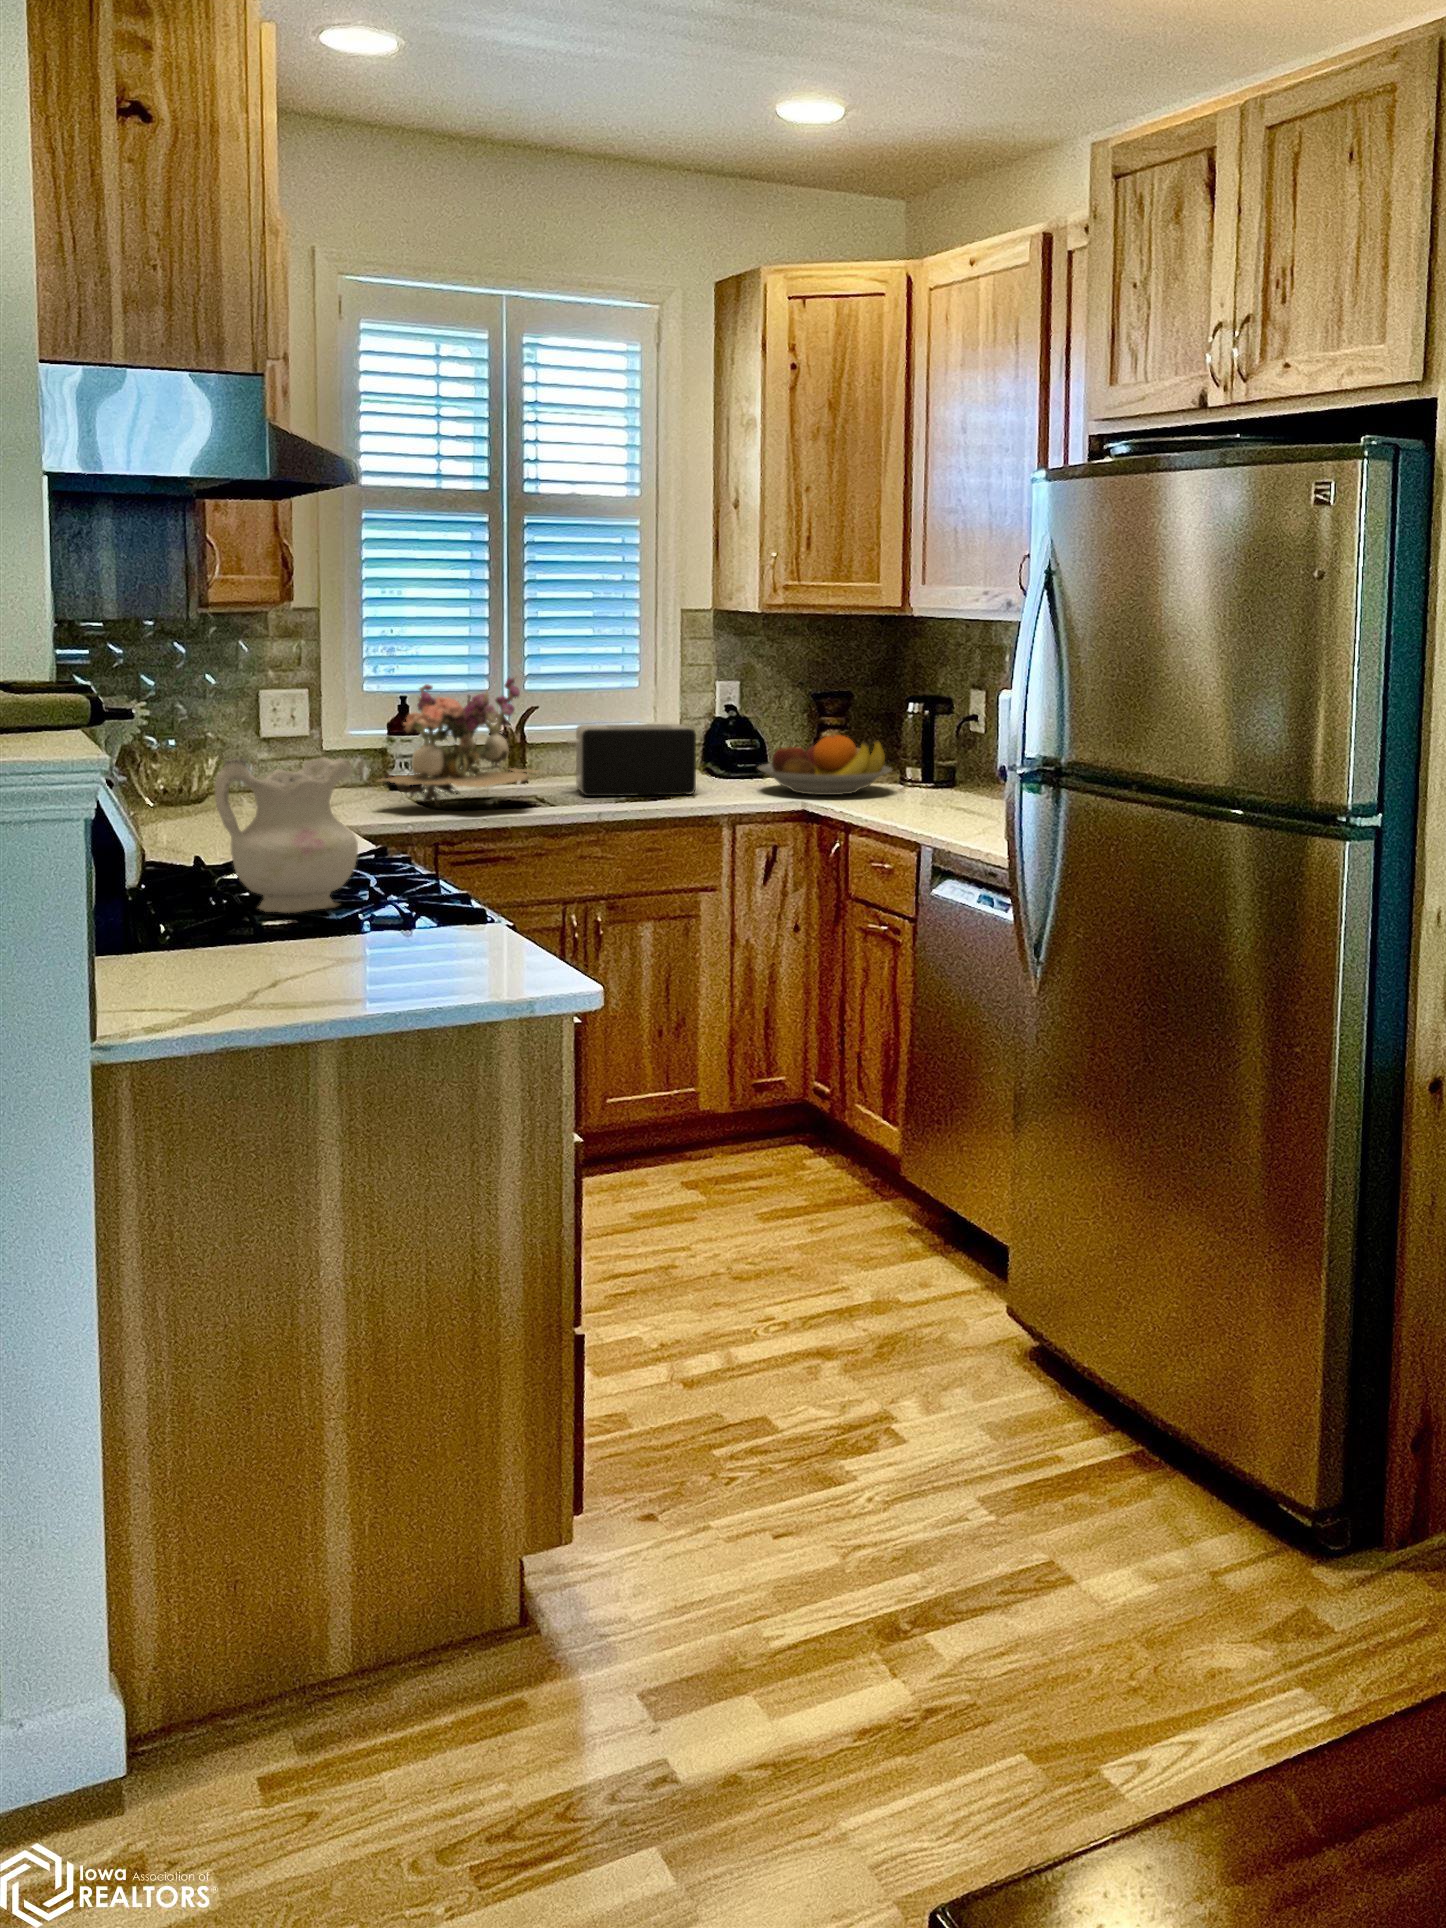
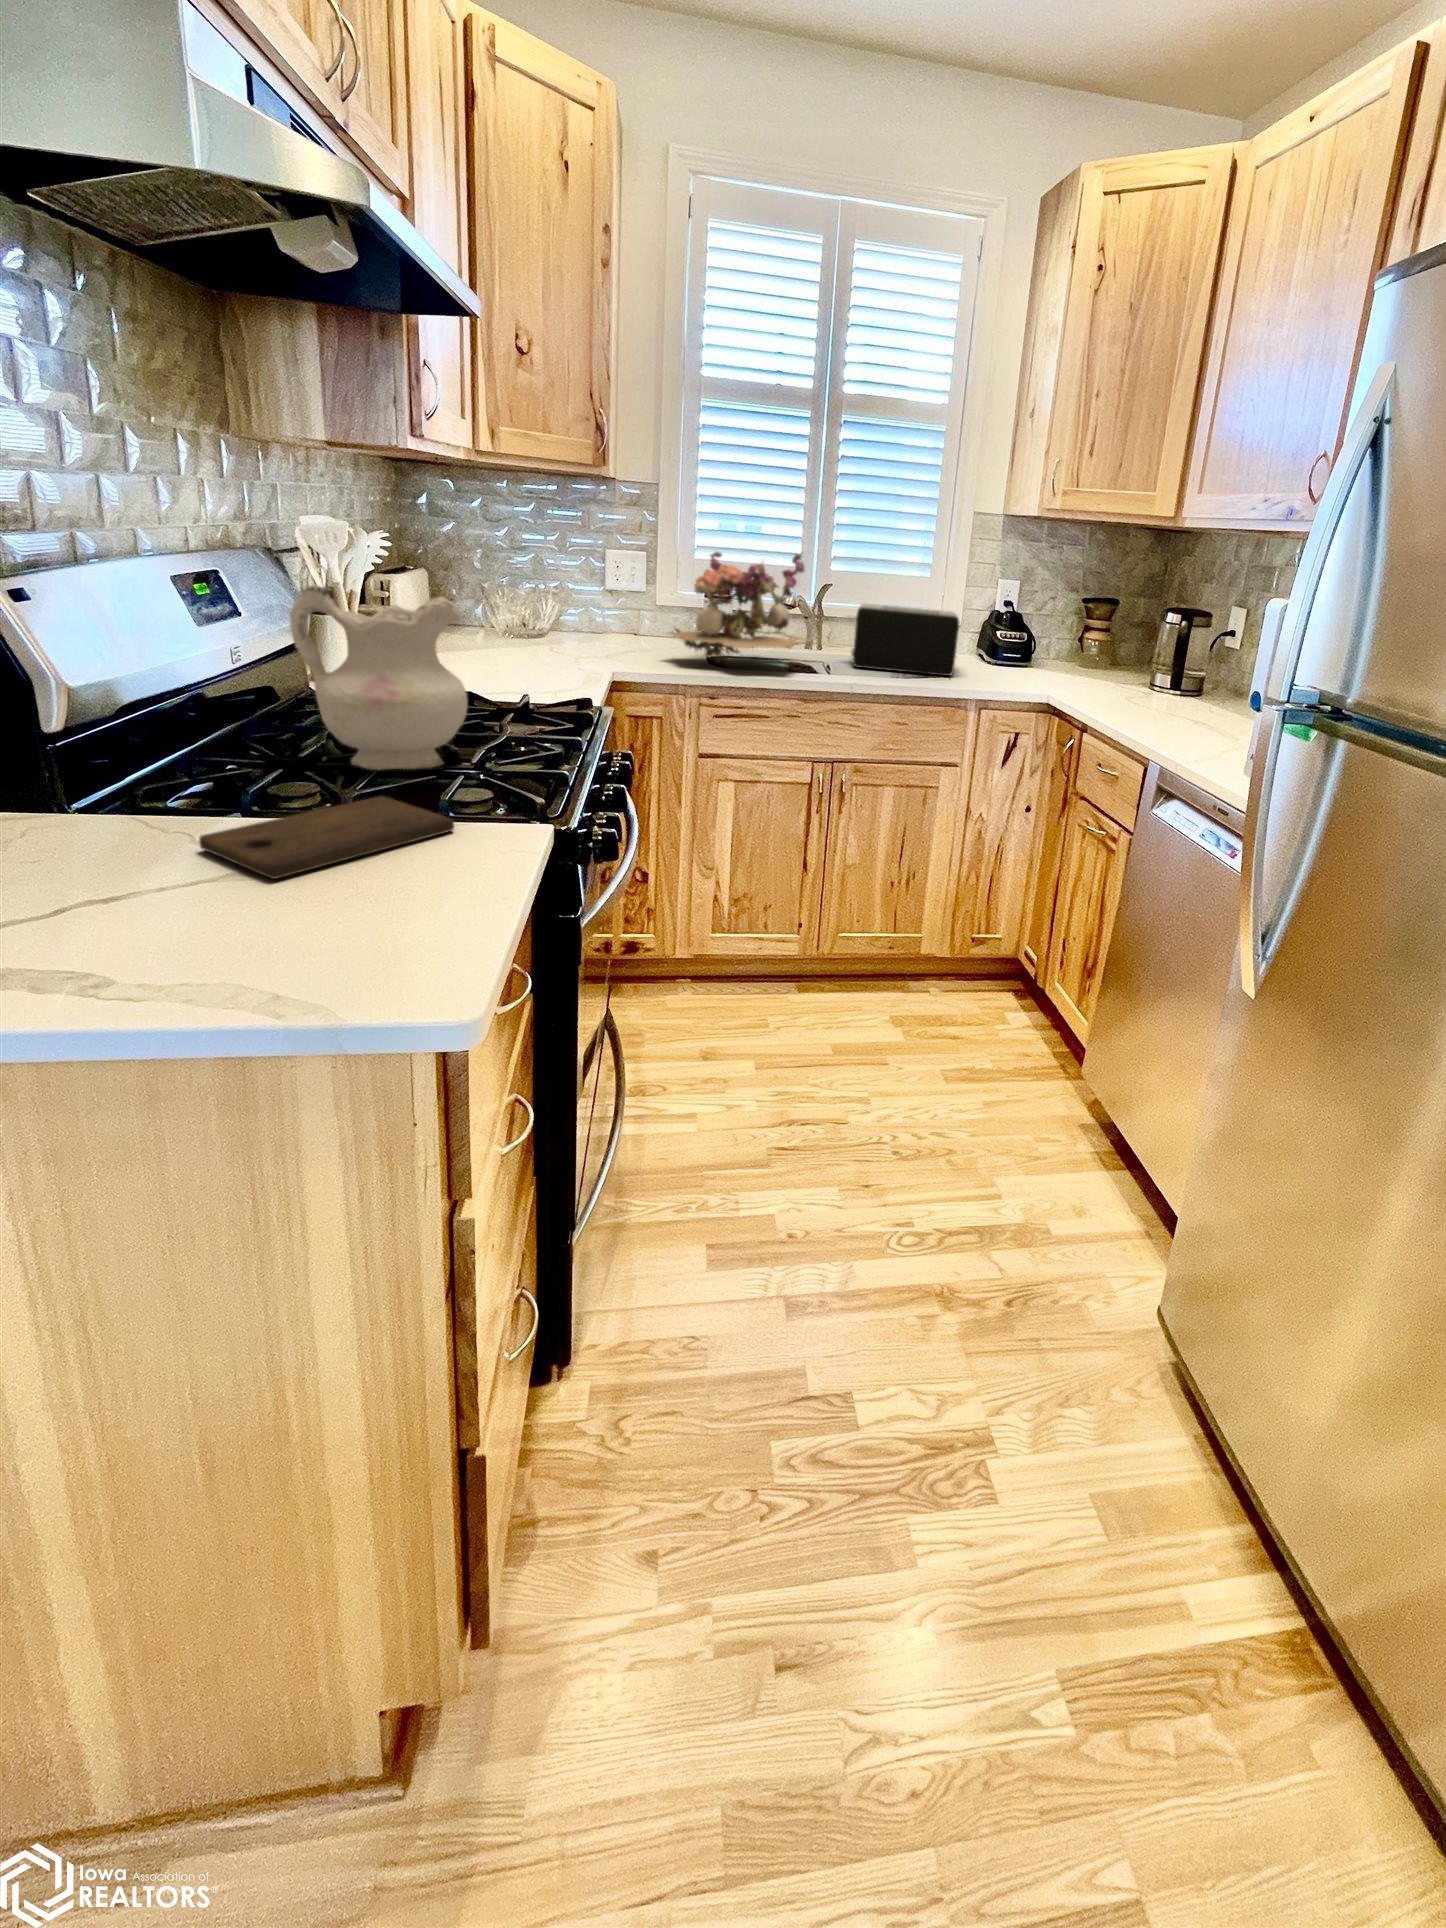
fruit bowl: present [758,735,892,795] -> none [1014,636,1141,693]
cutting board: none [278,920,433,964] -> present [199,796,454,879]

